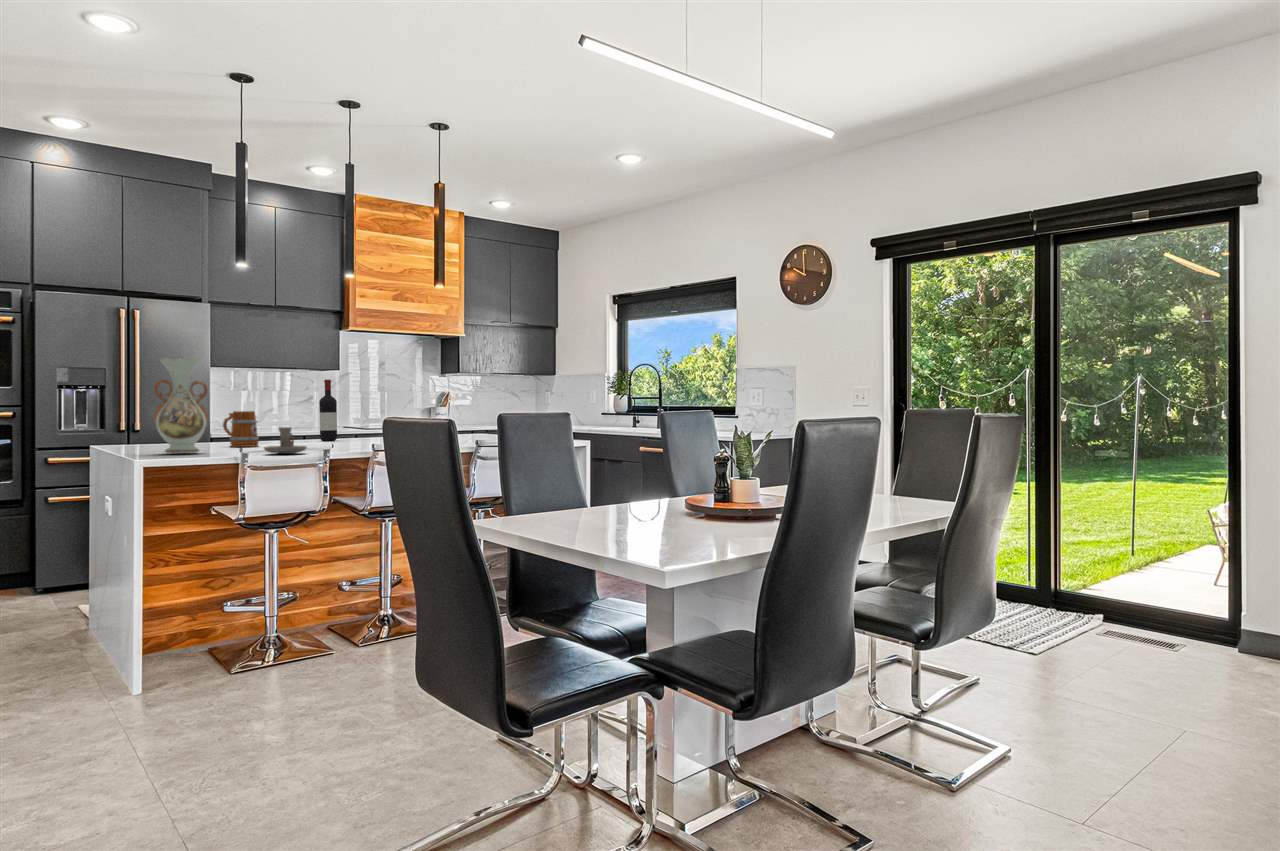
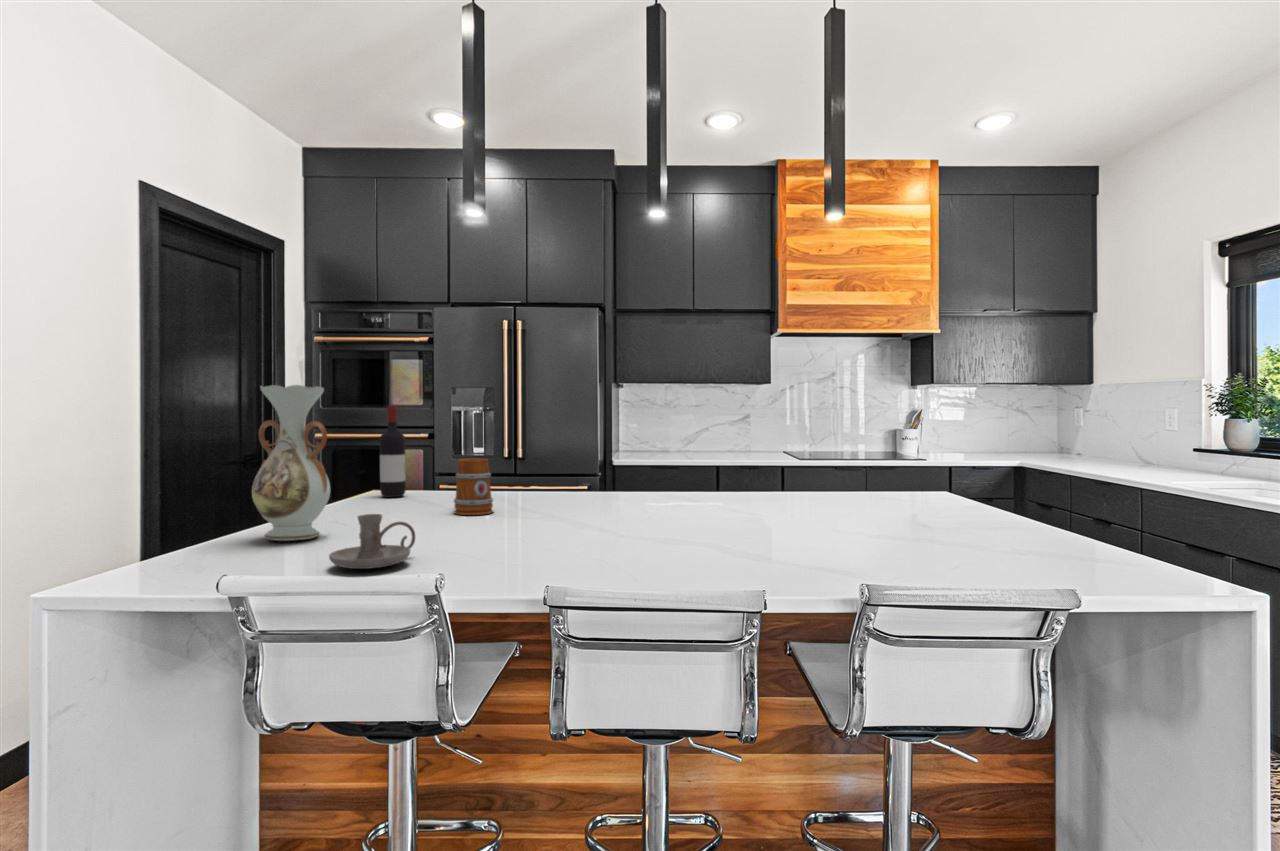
wine bottle: present [319,380,337,441] -> present [379,406,406,497]

